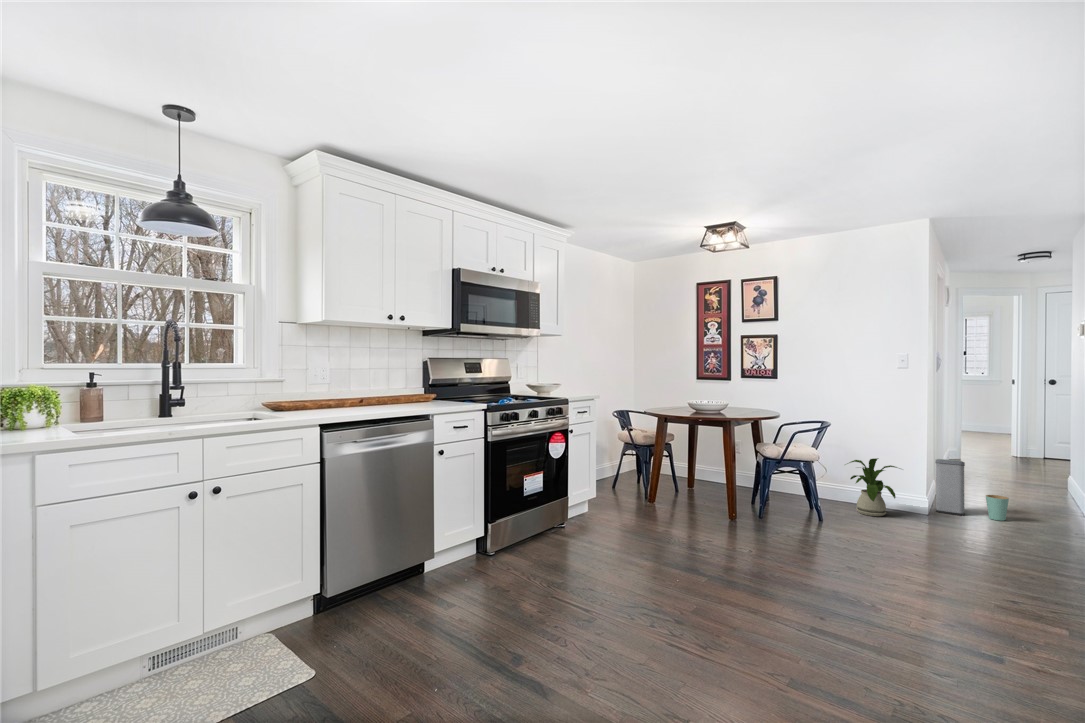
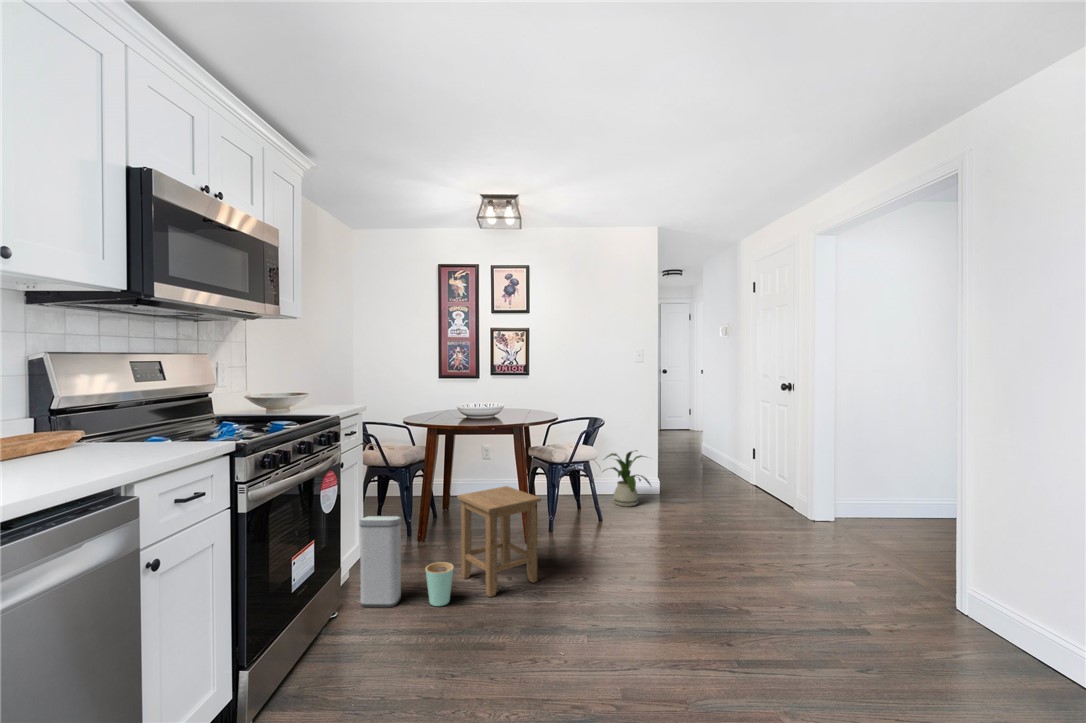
trash can: present [935,459,1009,521] -> present [360,516,454,607]
stool: none [655,465,713,541] -> present [457,486,541,597]

